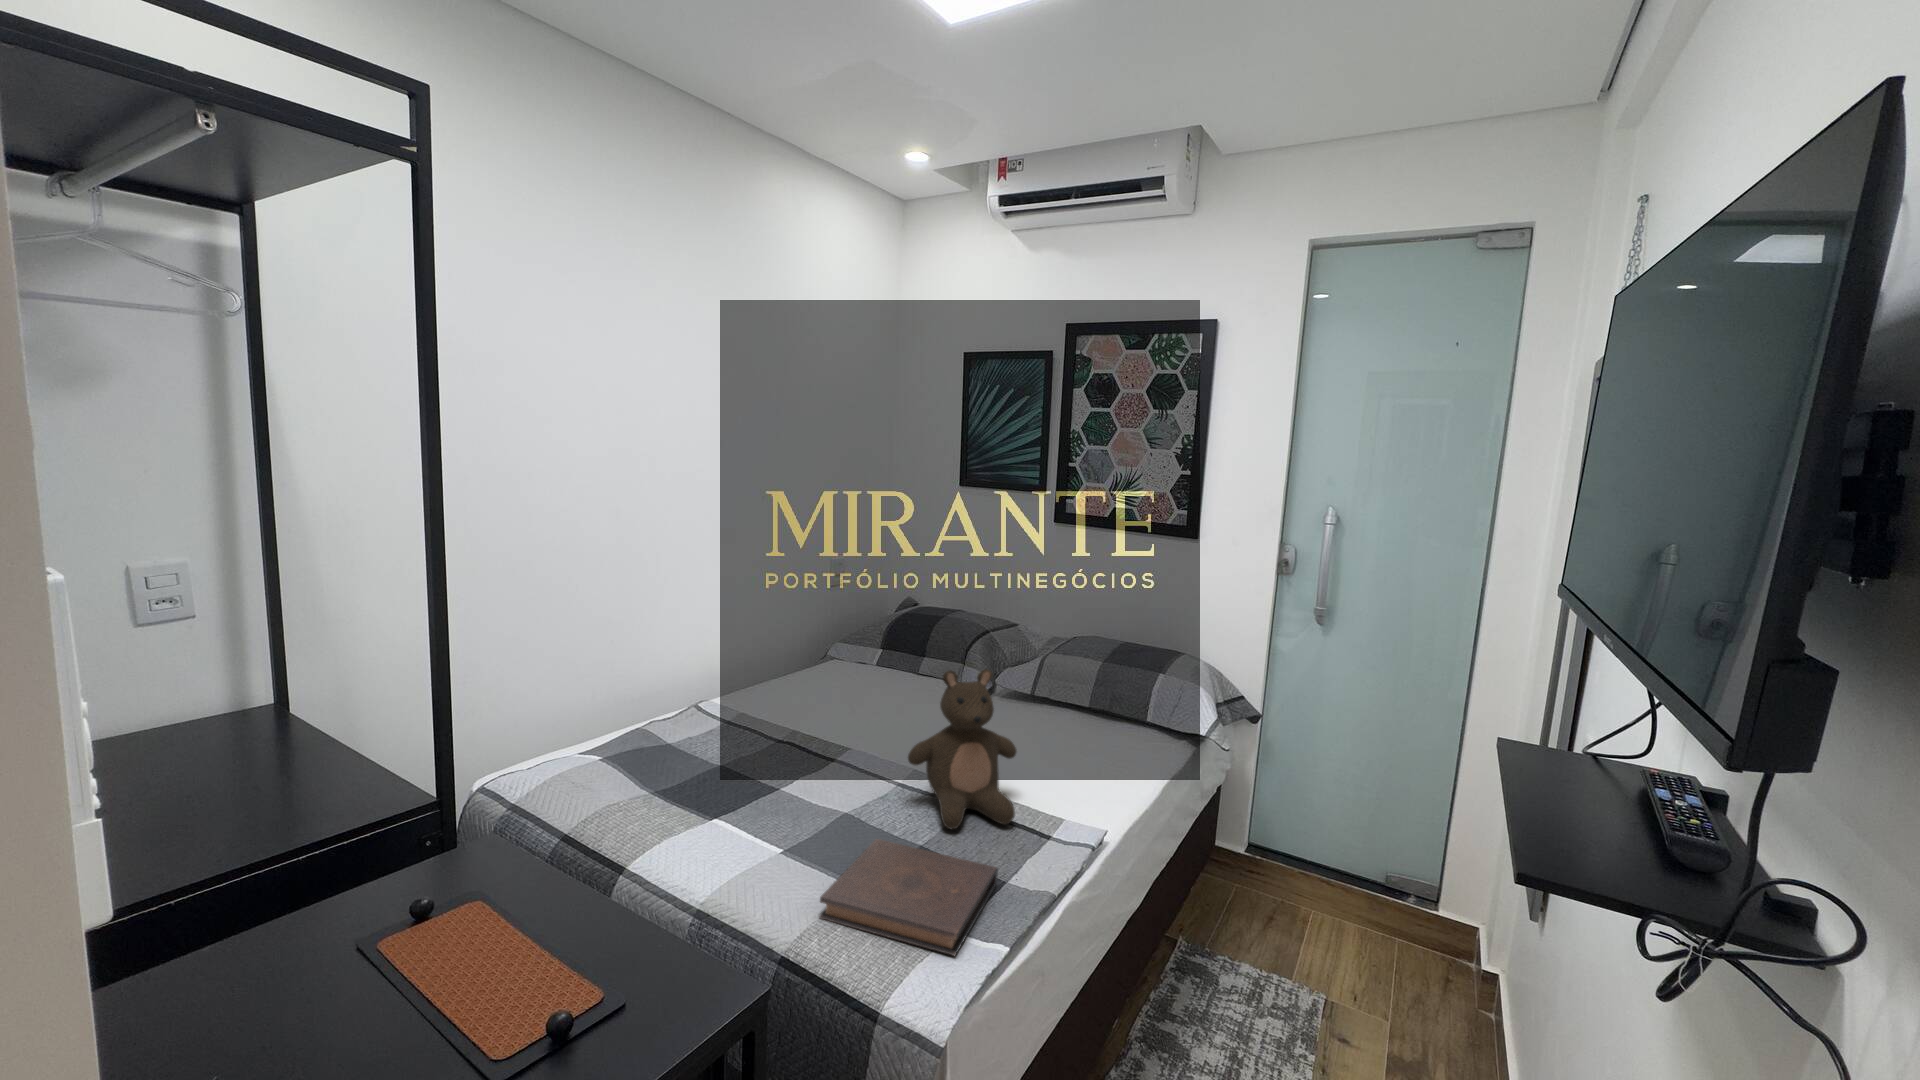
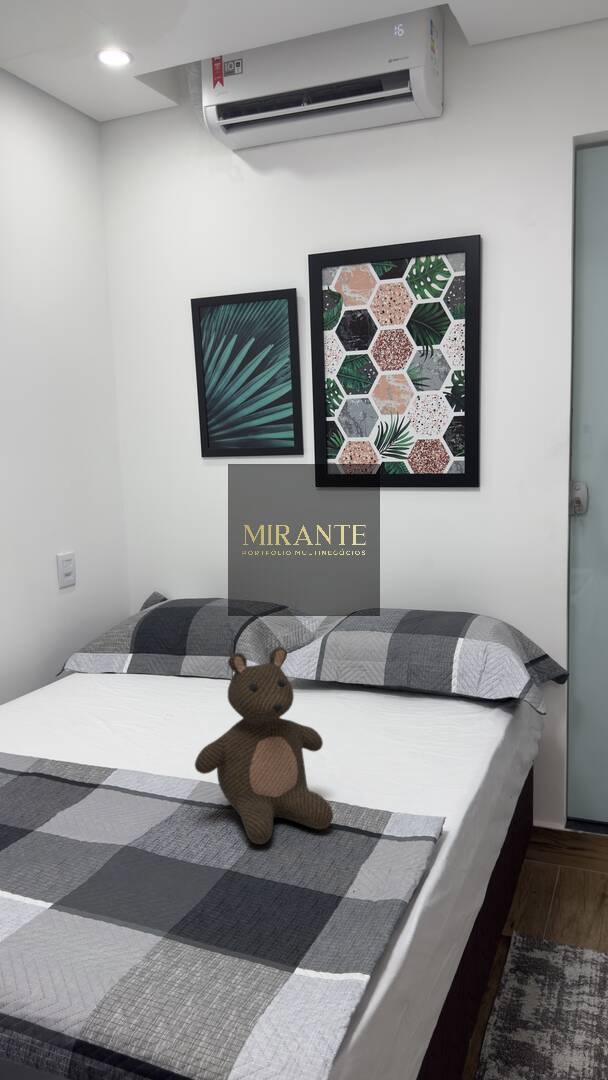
book: present [819,839,998,956] -> none [119,868,332,998]

